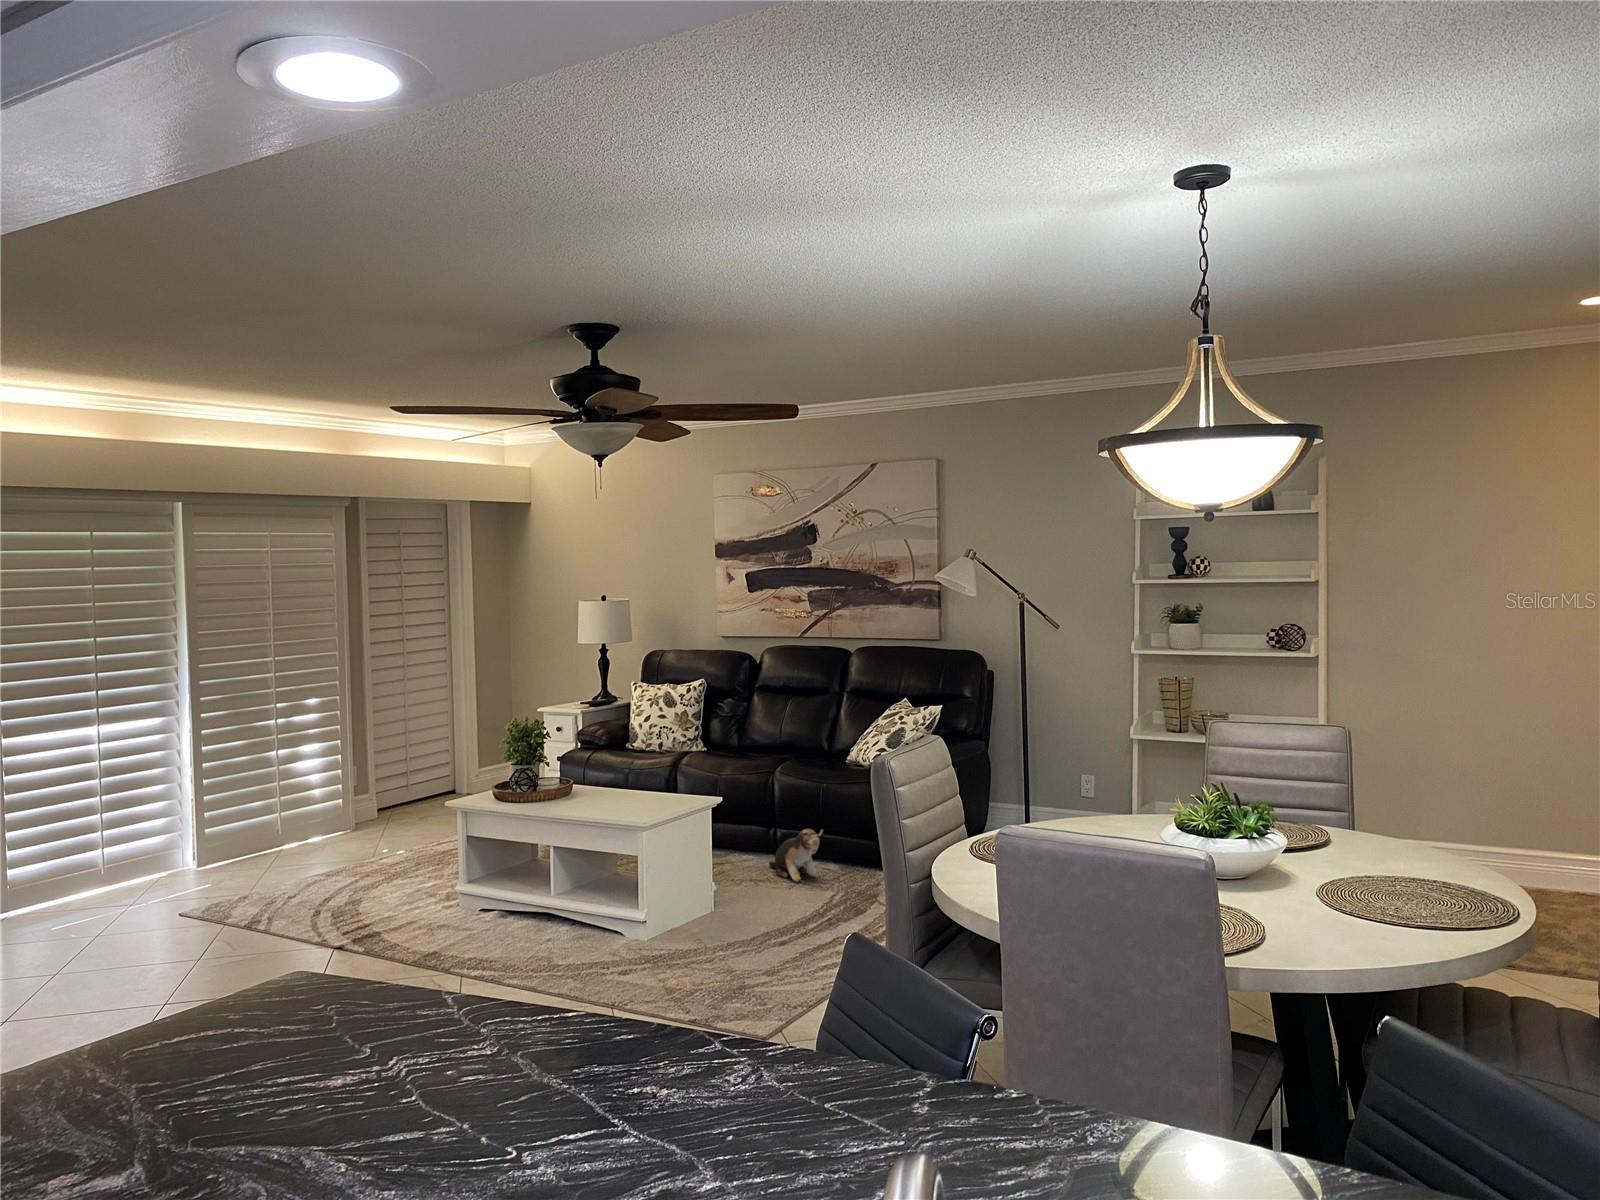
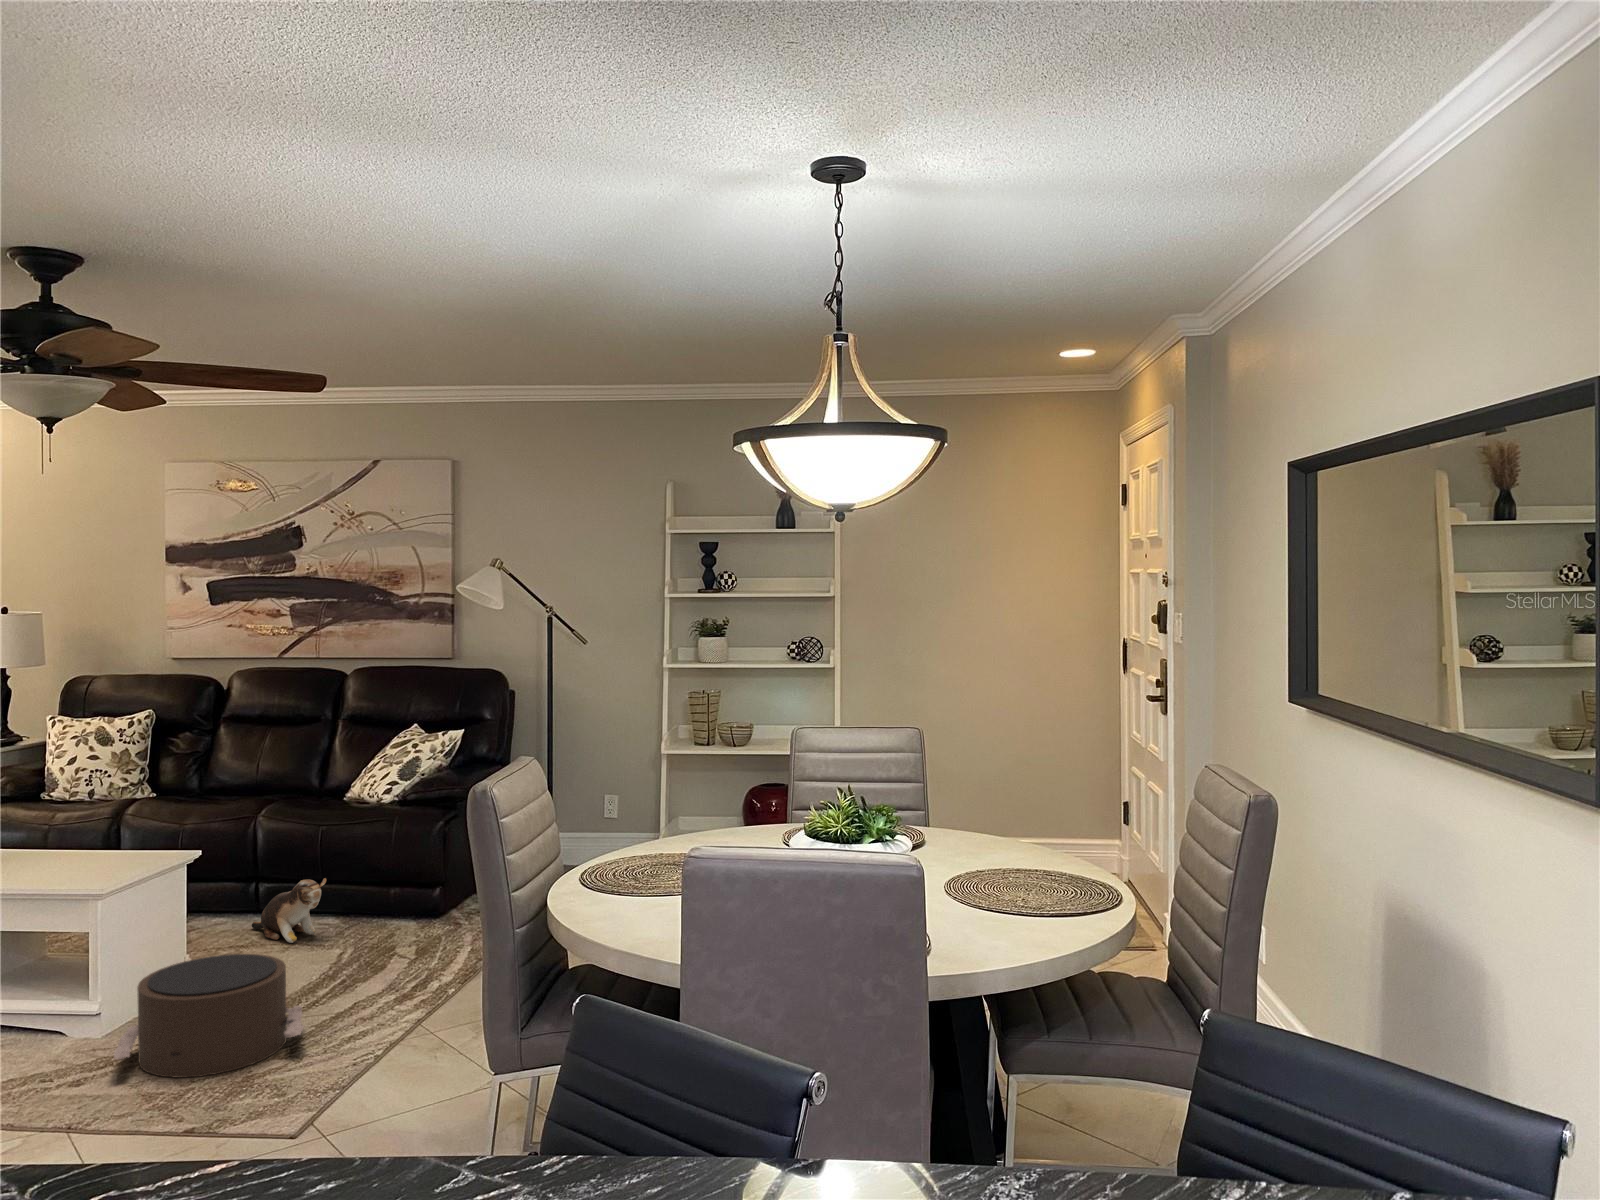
pouf: none [648,884,789,980] -> present [114,954,304,1078]

